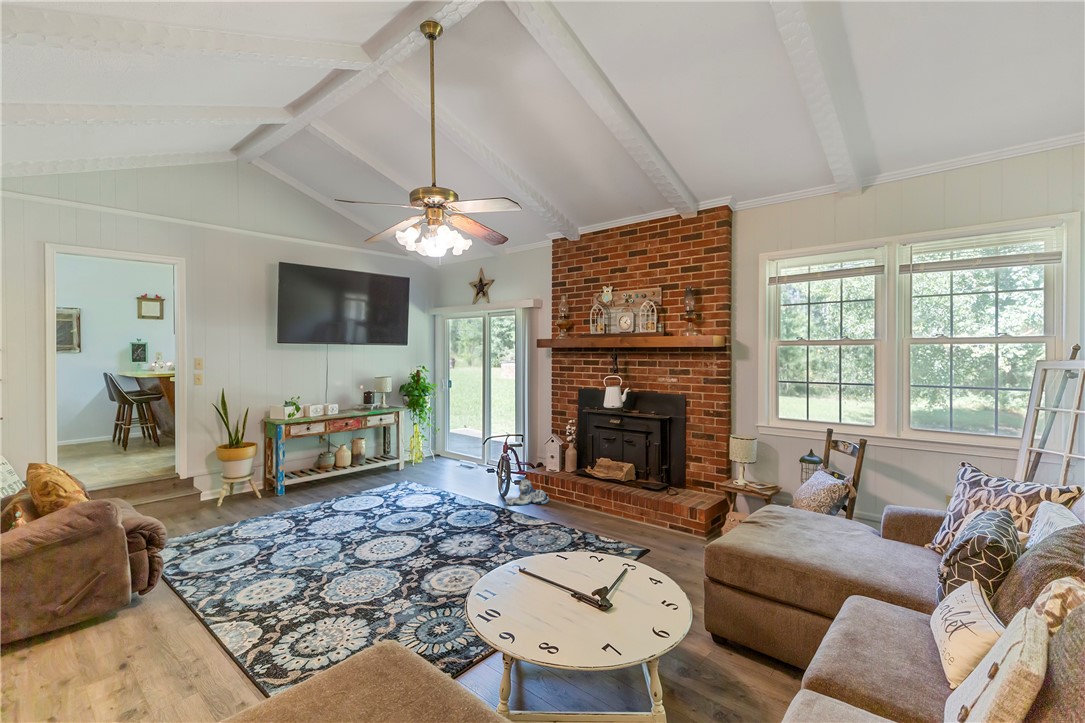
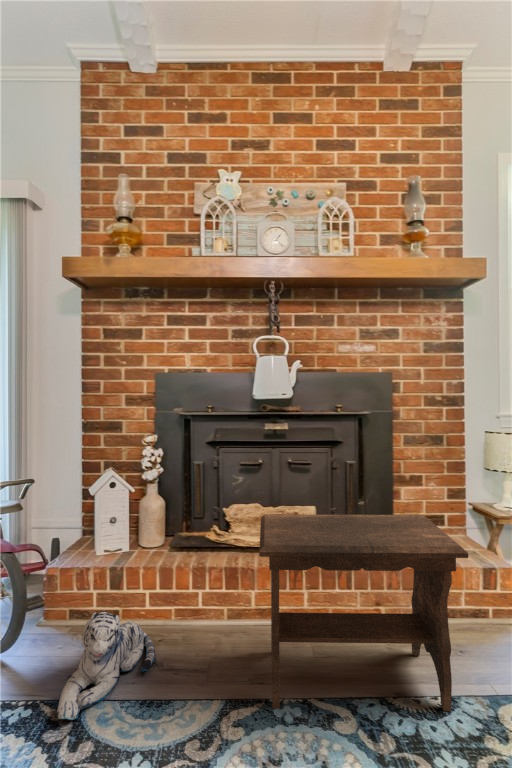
footstool: none [557,455,639,534] -> present [259,514,469,711]

